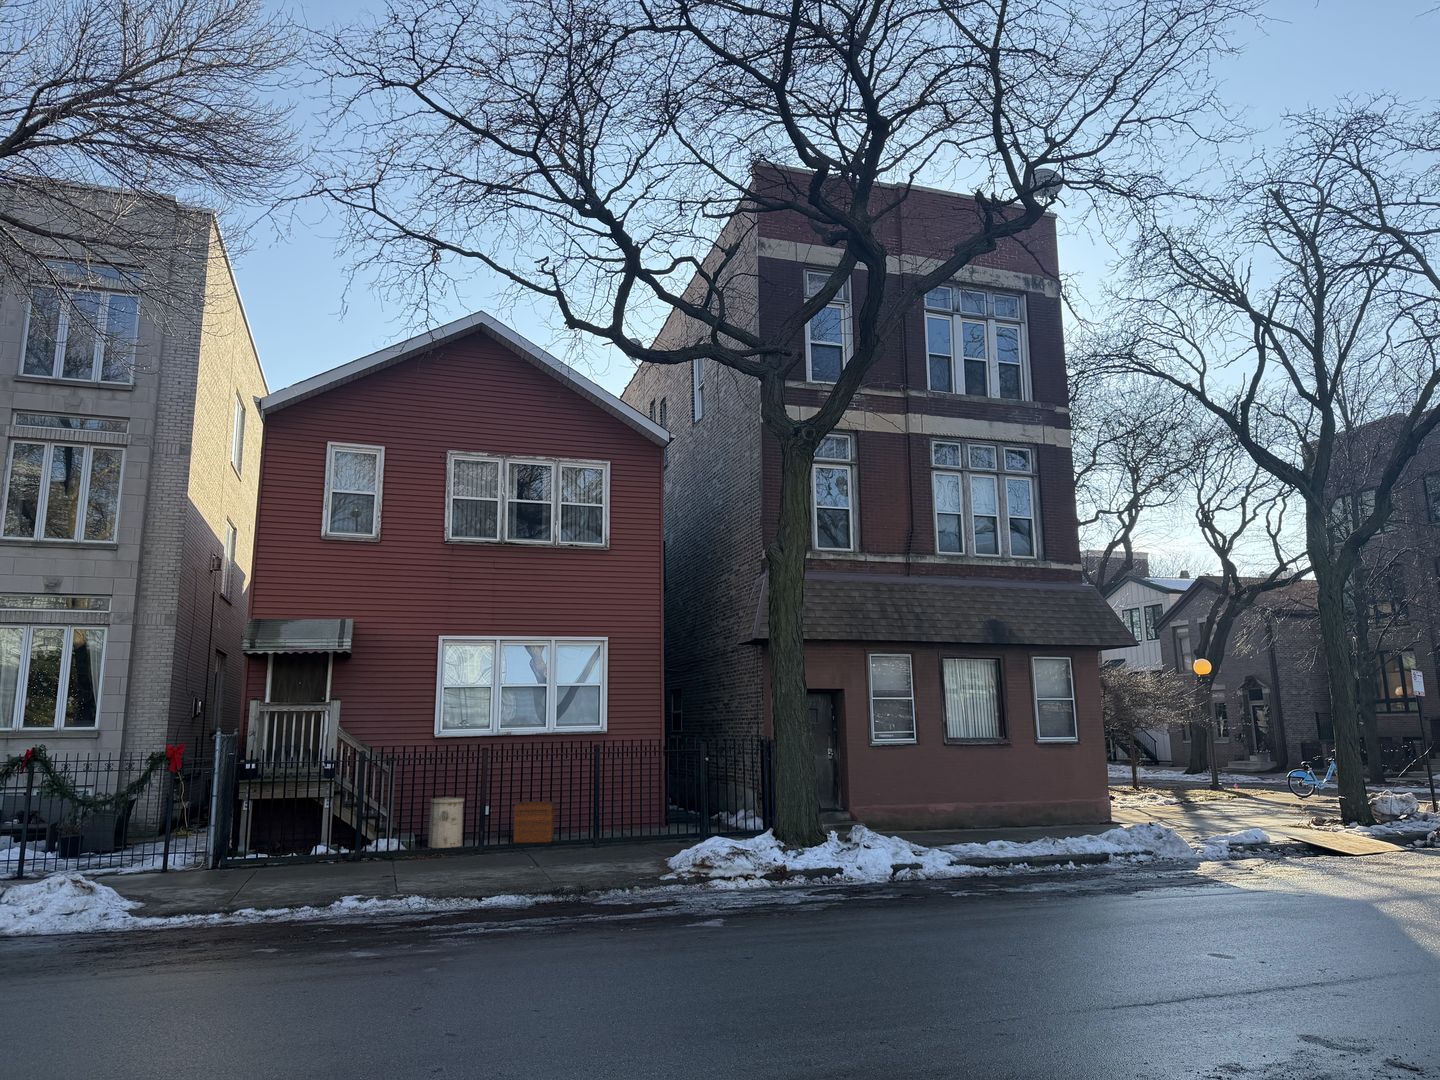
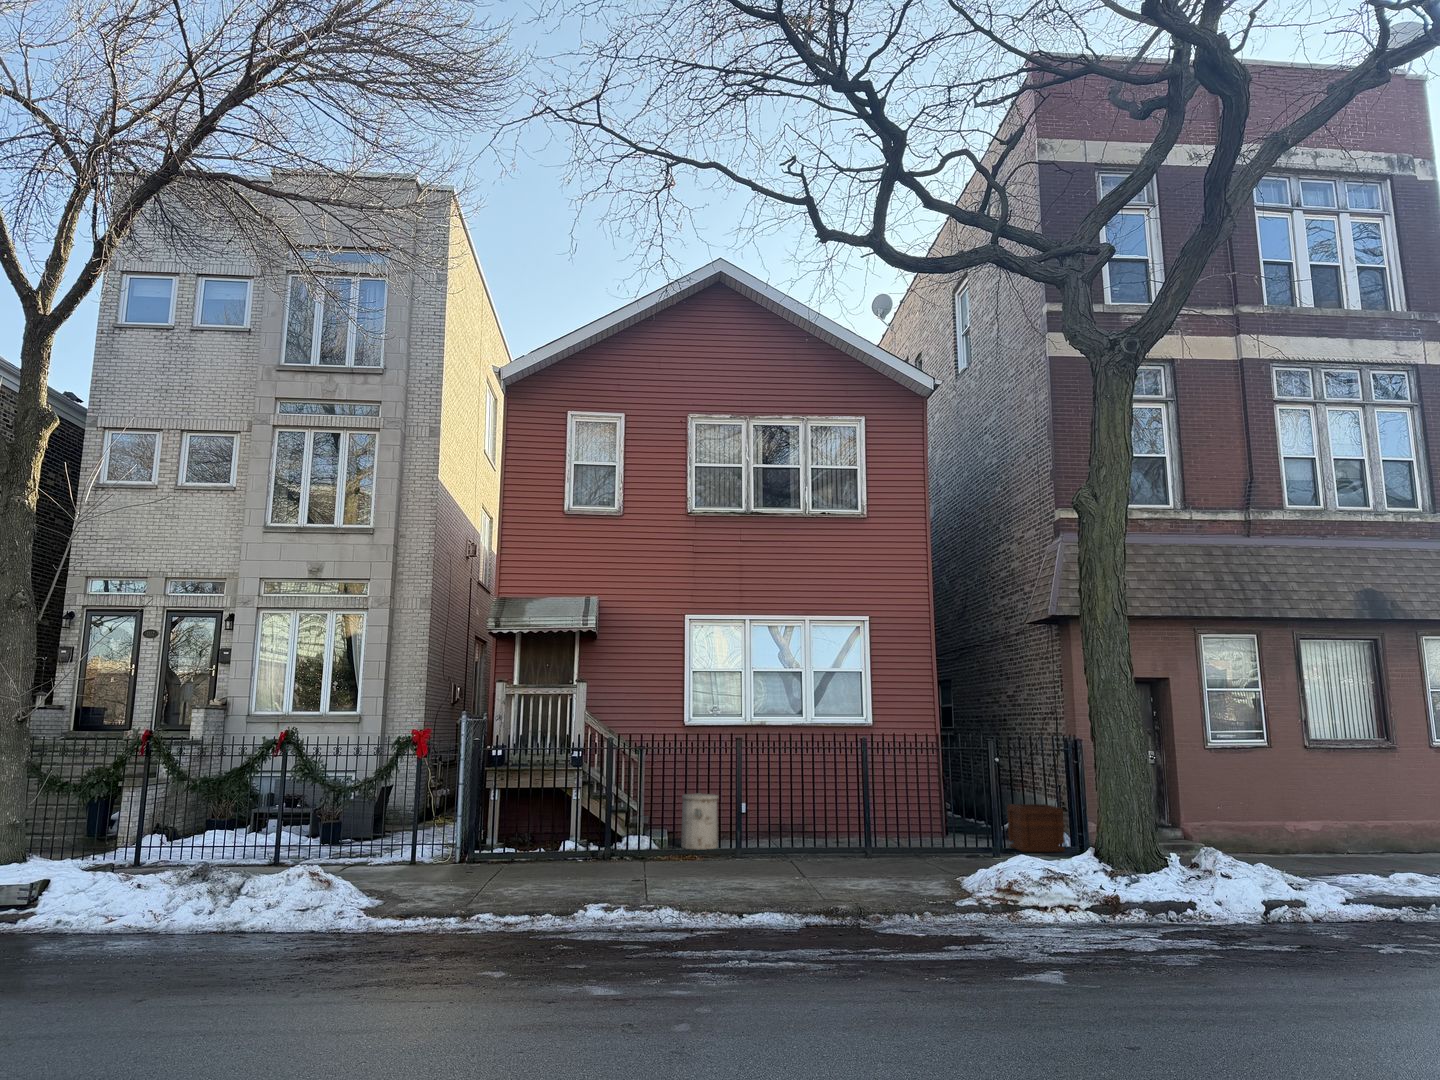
wooden crate: present [514,802,554,843] -> present [1007,804,1065,852]

